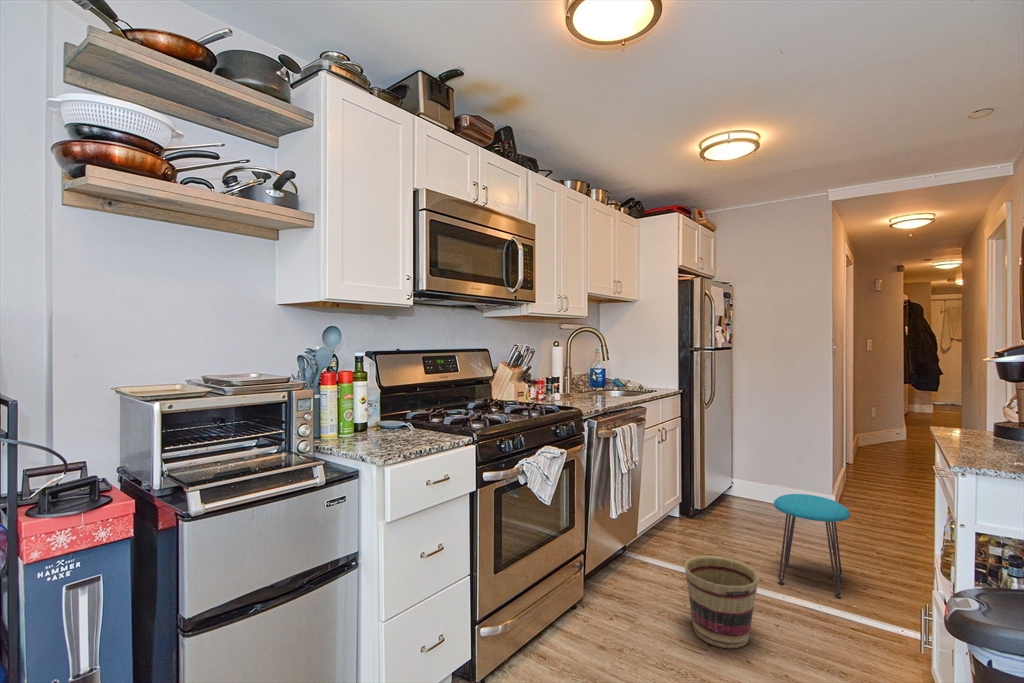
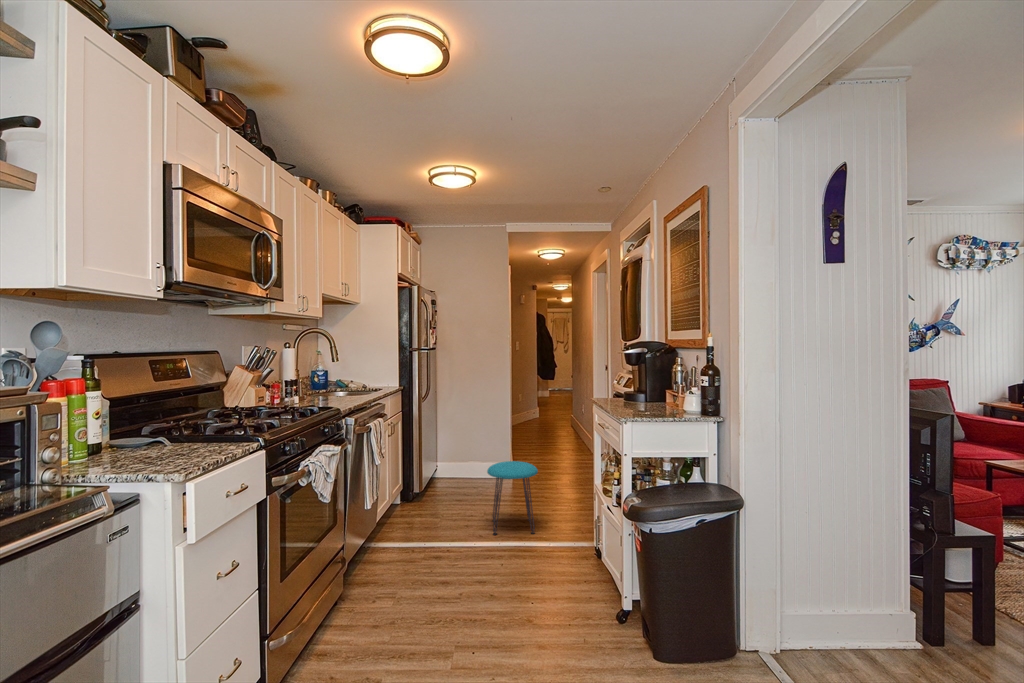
basket: present [685,556,759,648] -> none [438,520,495,592]

